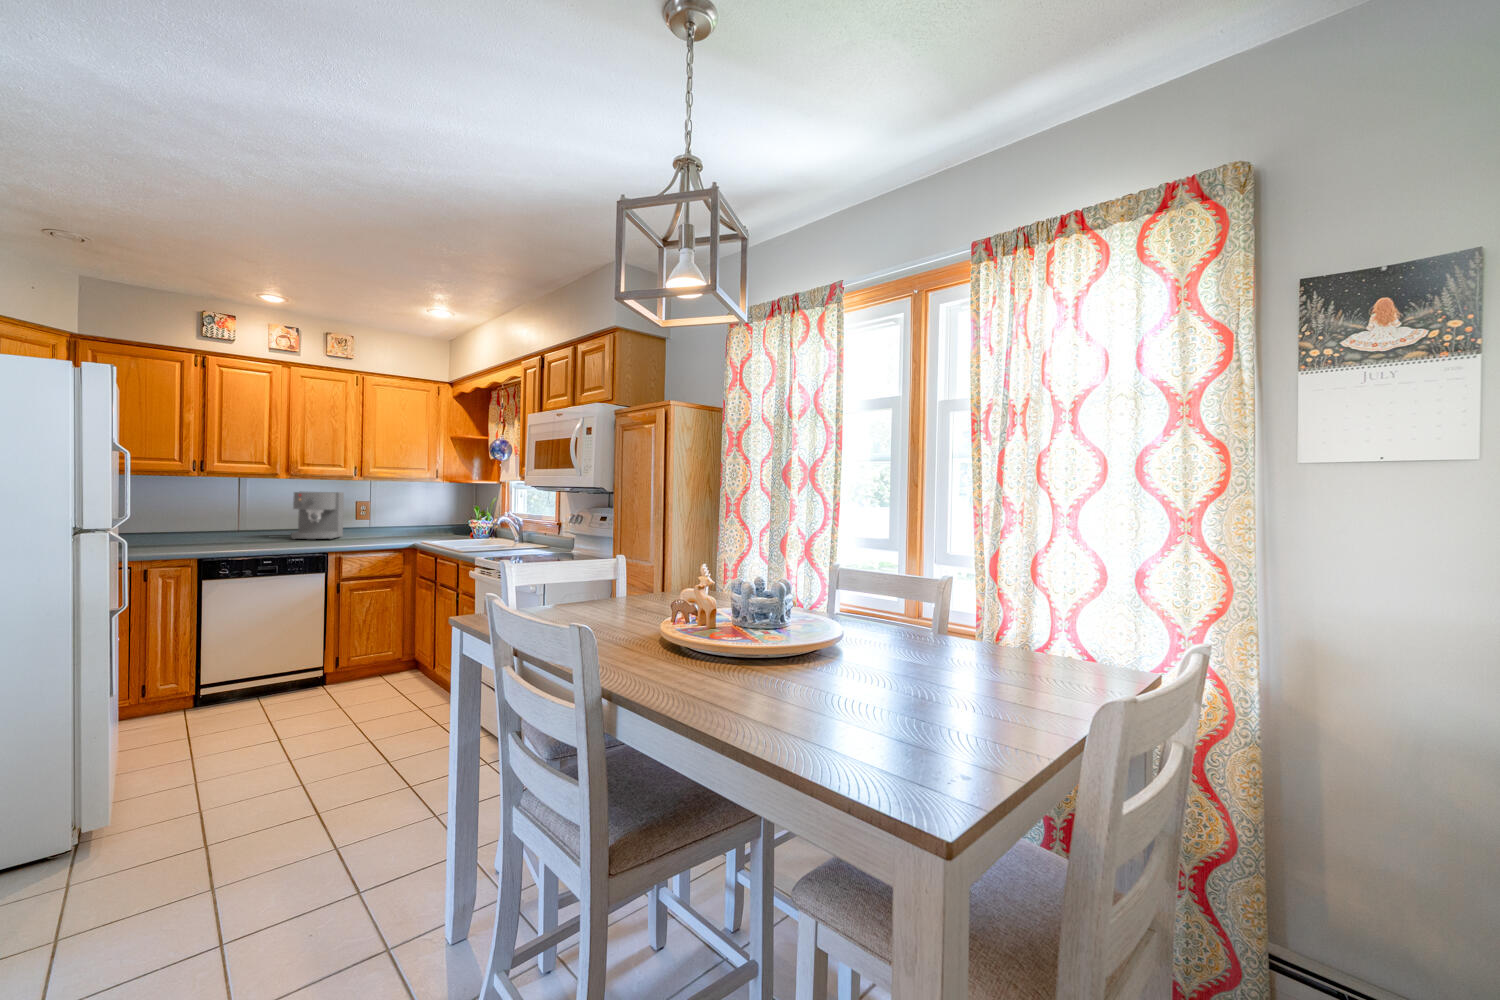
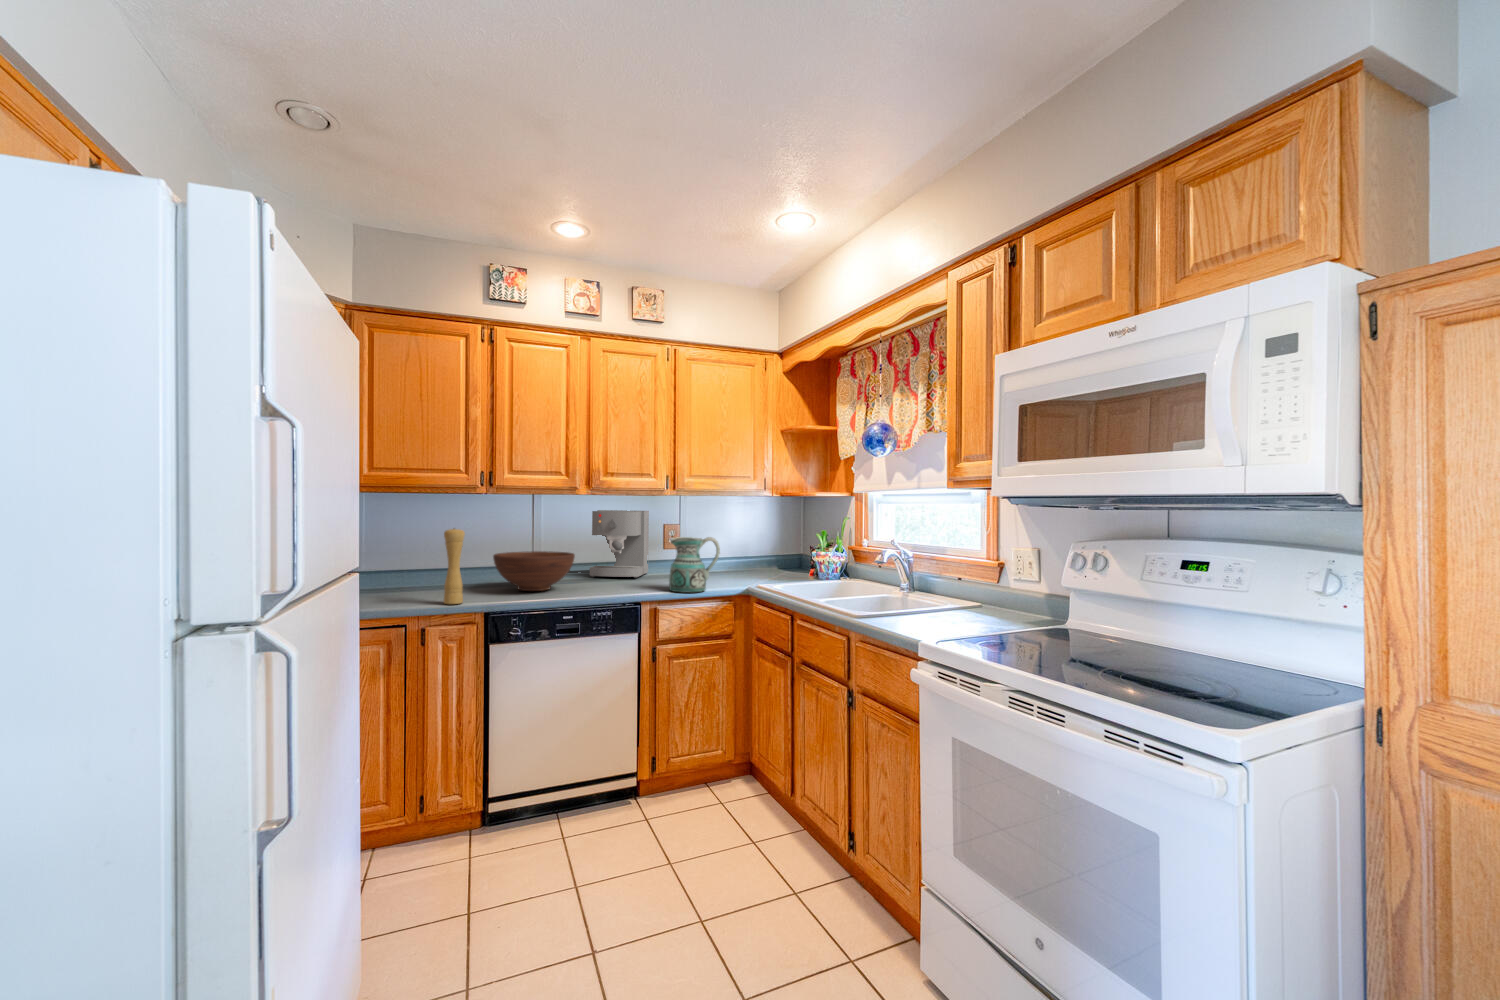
pepper mill: none [162,502,181,554] -> present [444,528,465,604]
ceramic pitcher: none [353,510,393,546] -> present [669,537,720,593]
fruit bowl: none [205,520,276,547] -> present [493,551,575,591]

